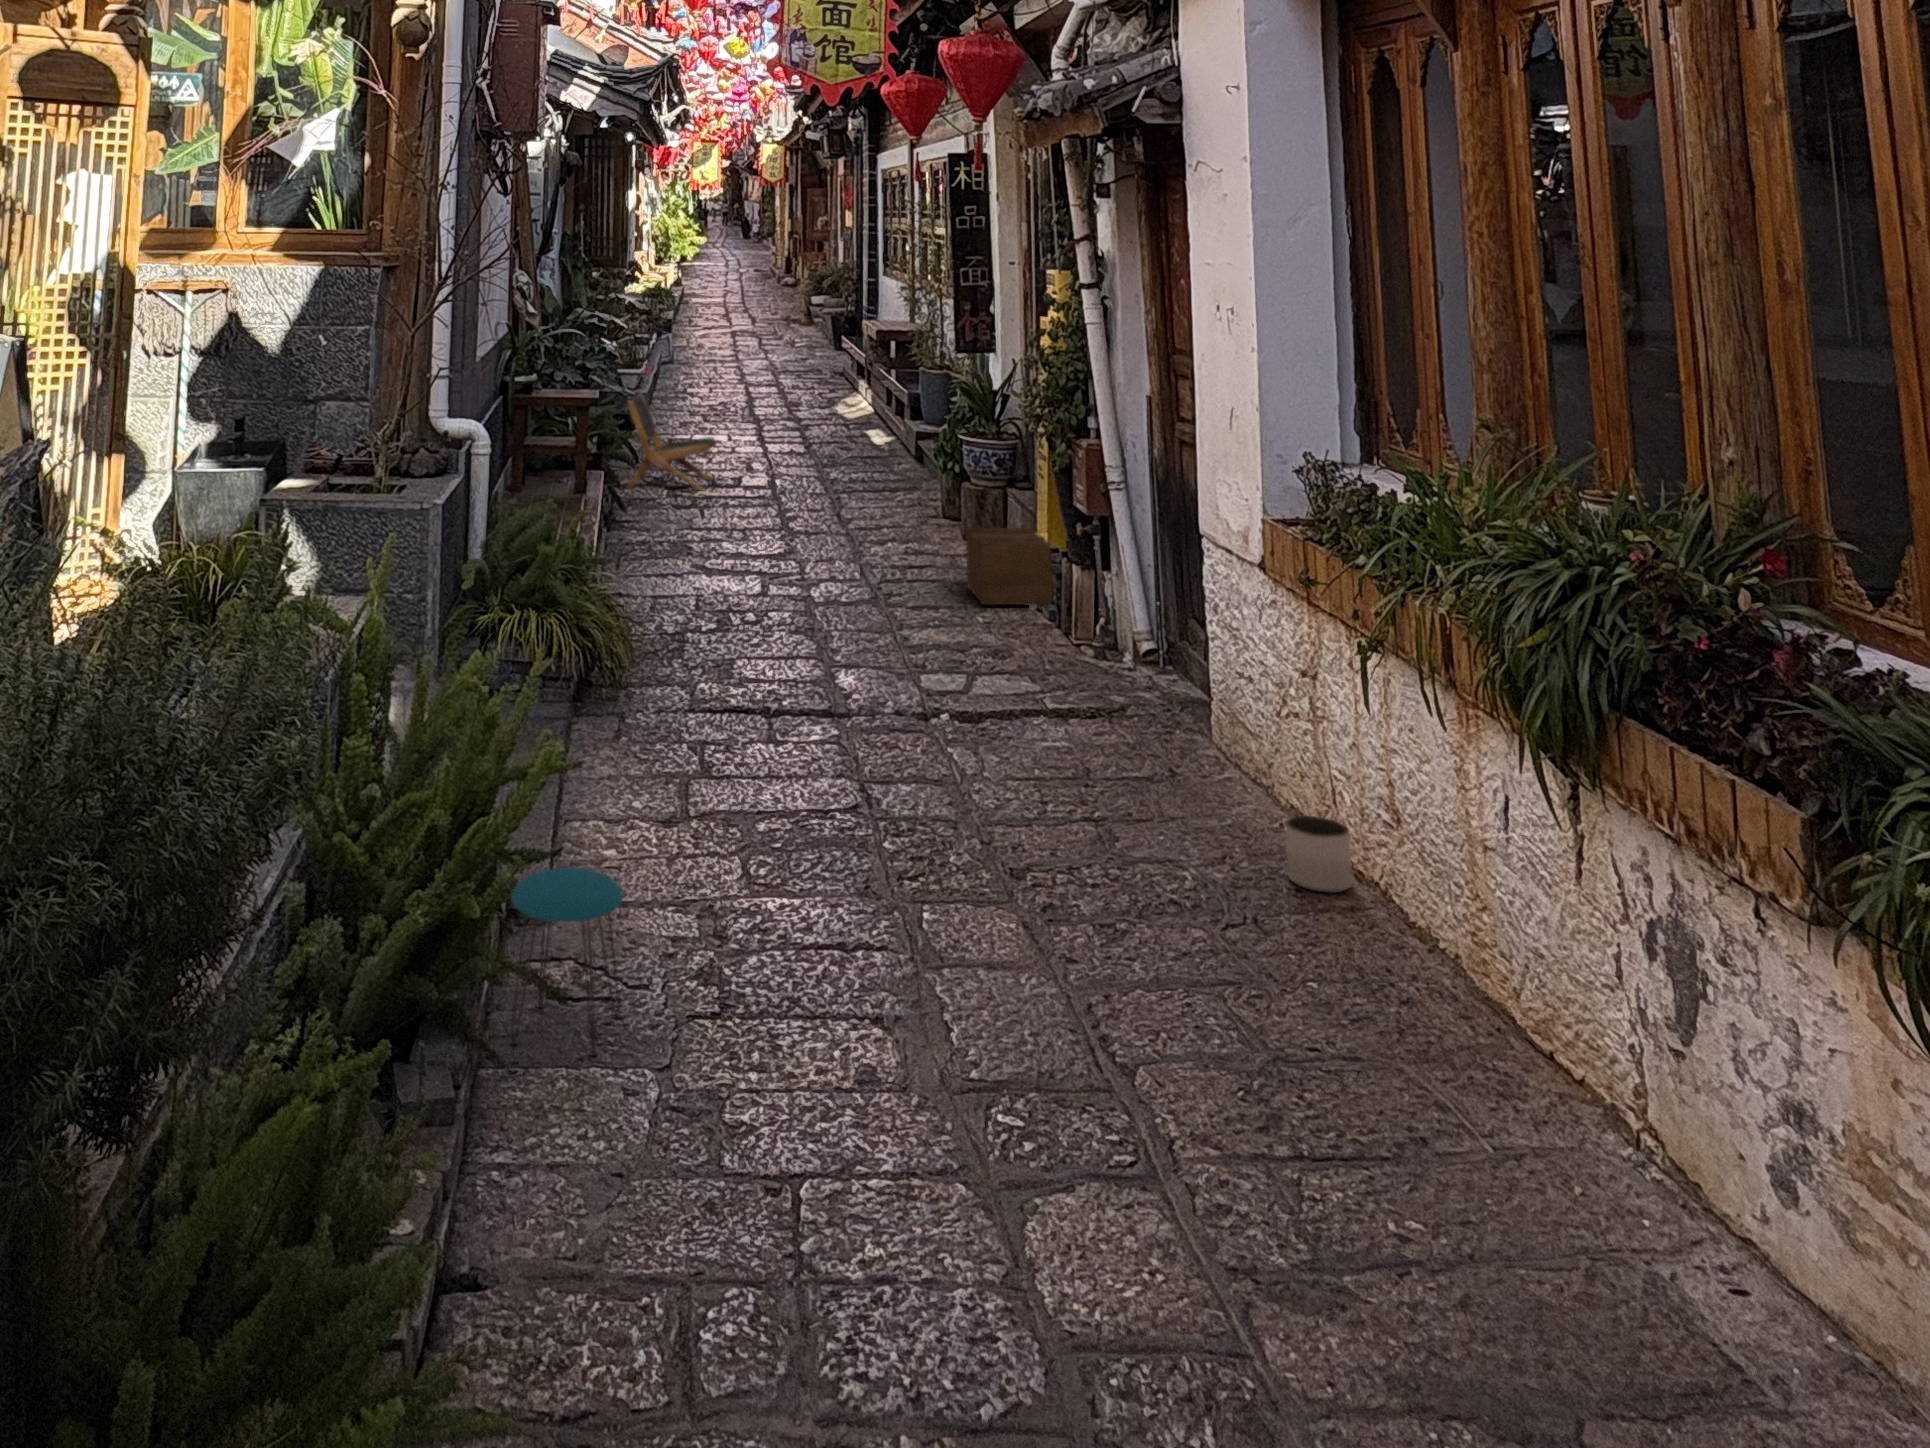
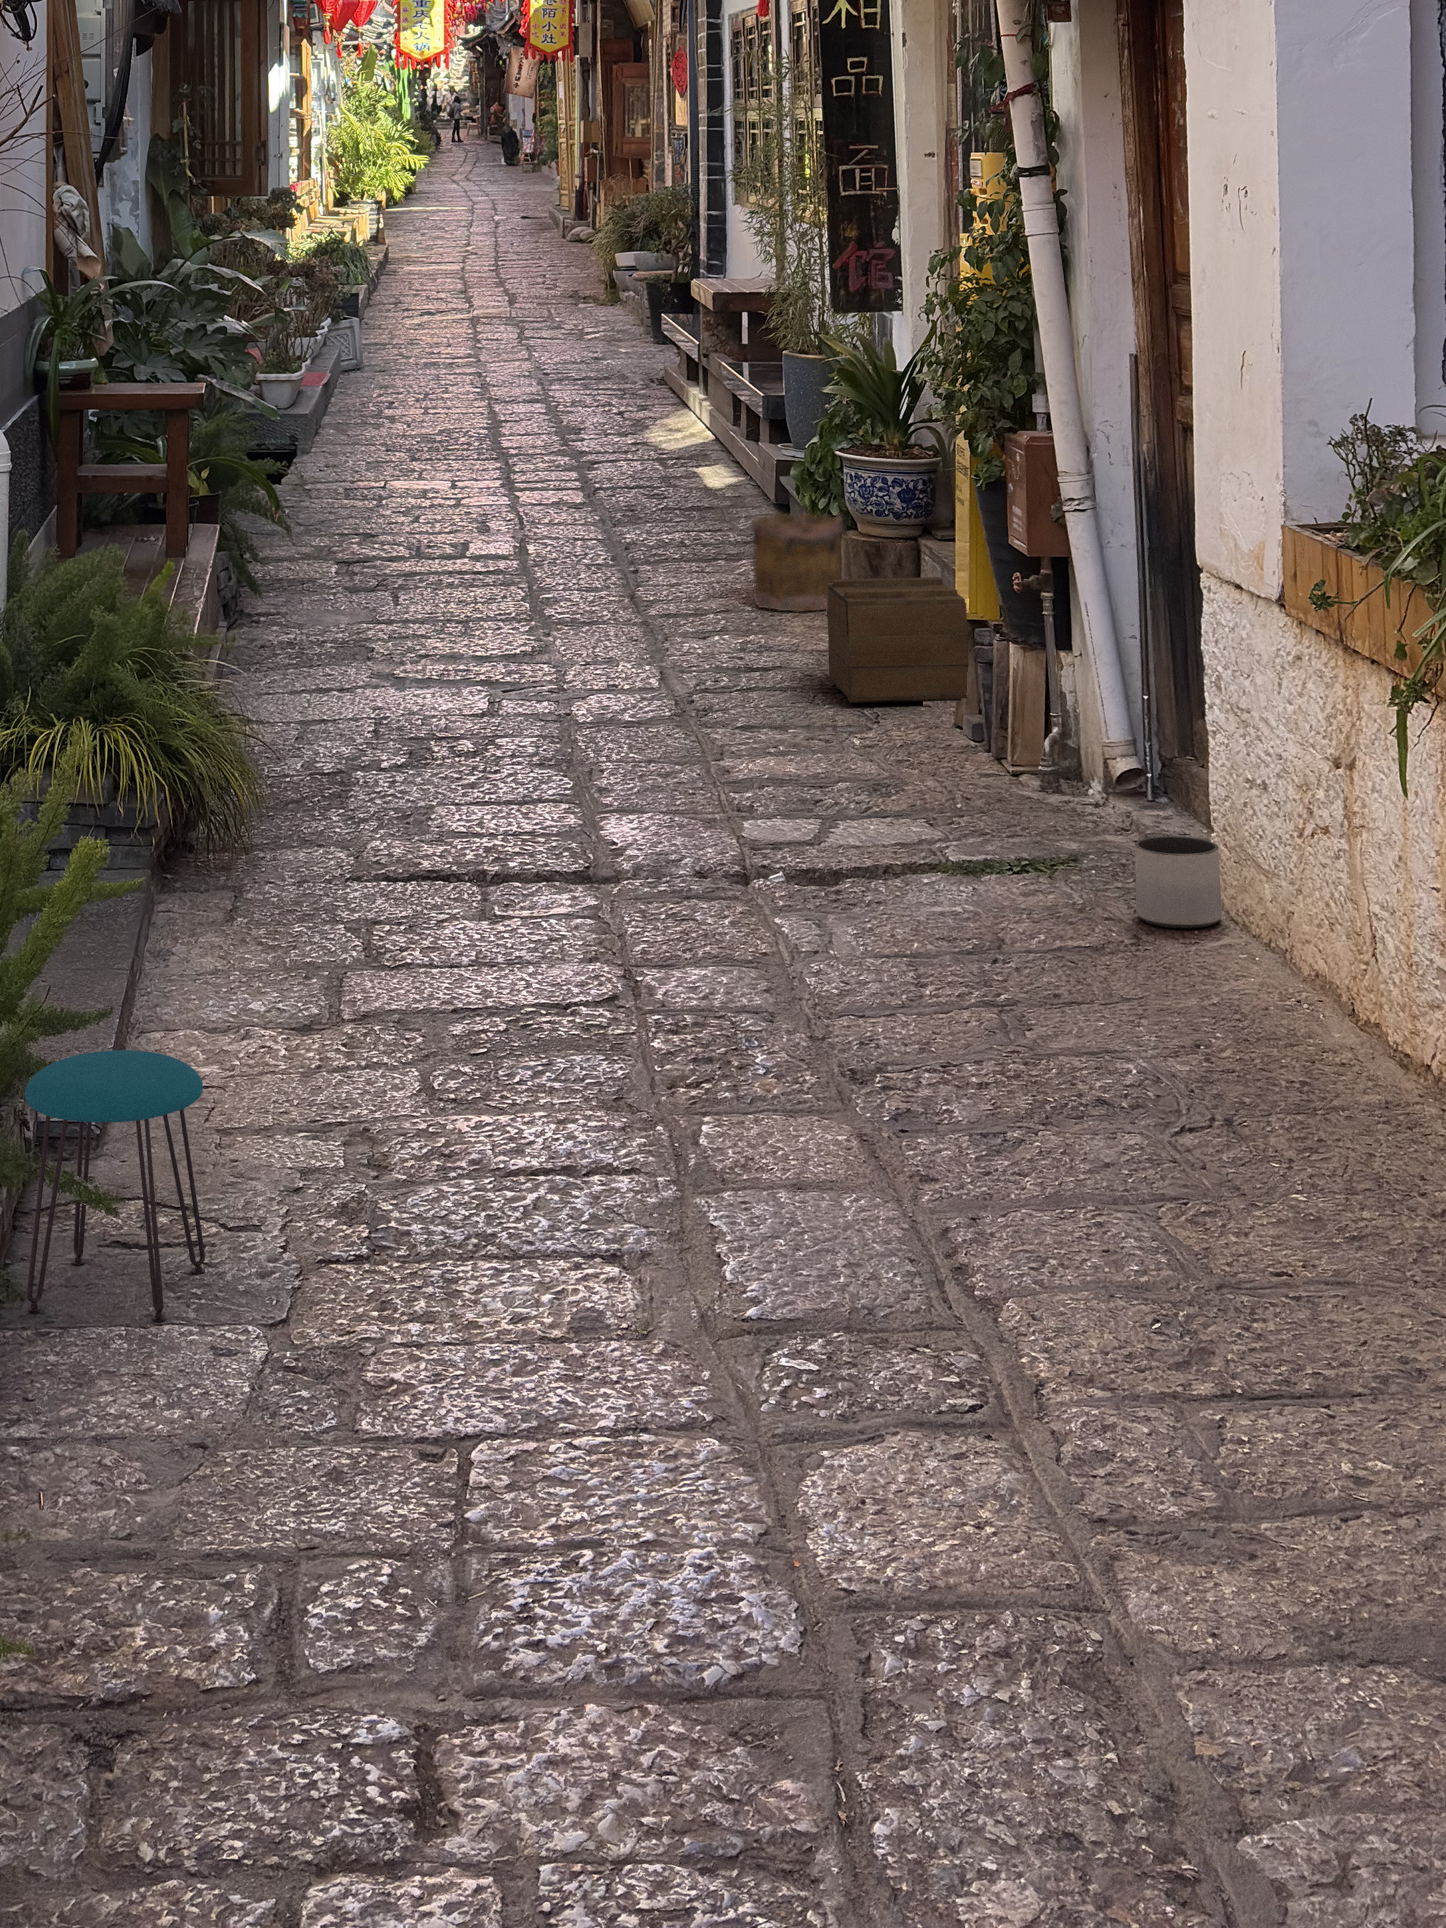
lounge chair: present [627,394,715,490] -> none [260,392,417,551]
bucket: none [915,480,973,540] -> present [751,513,848,612]
planter: present [1286,816,1353,893] -> present [1135,836,1222,928]

